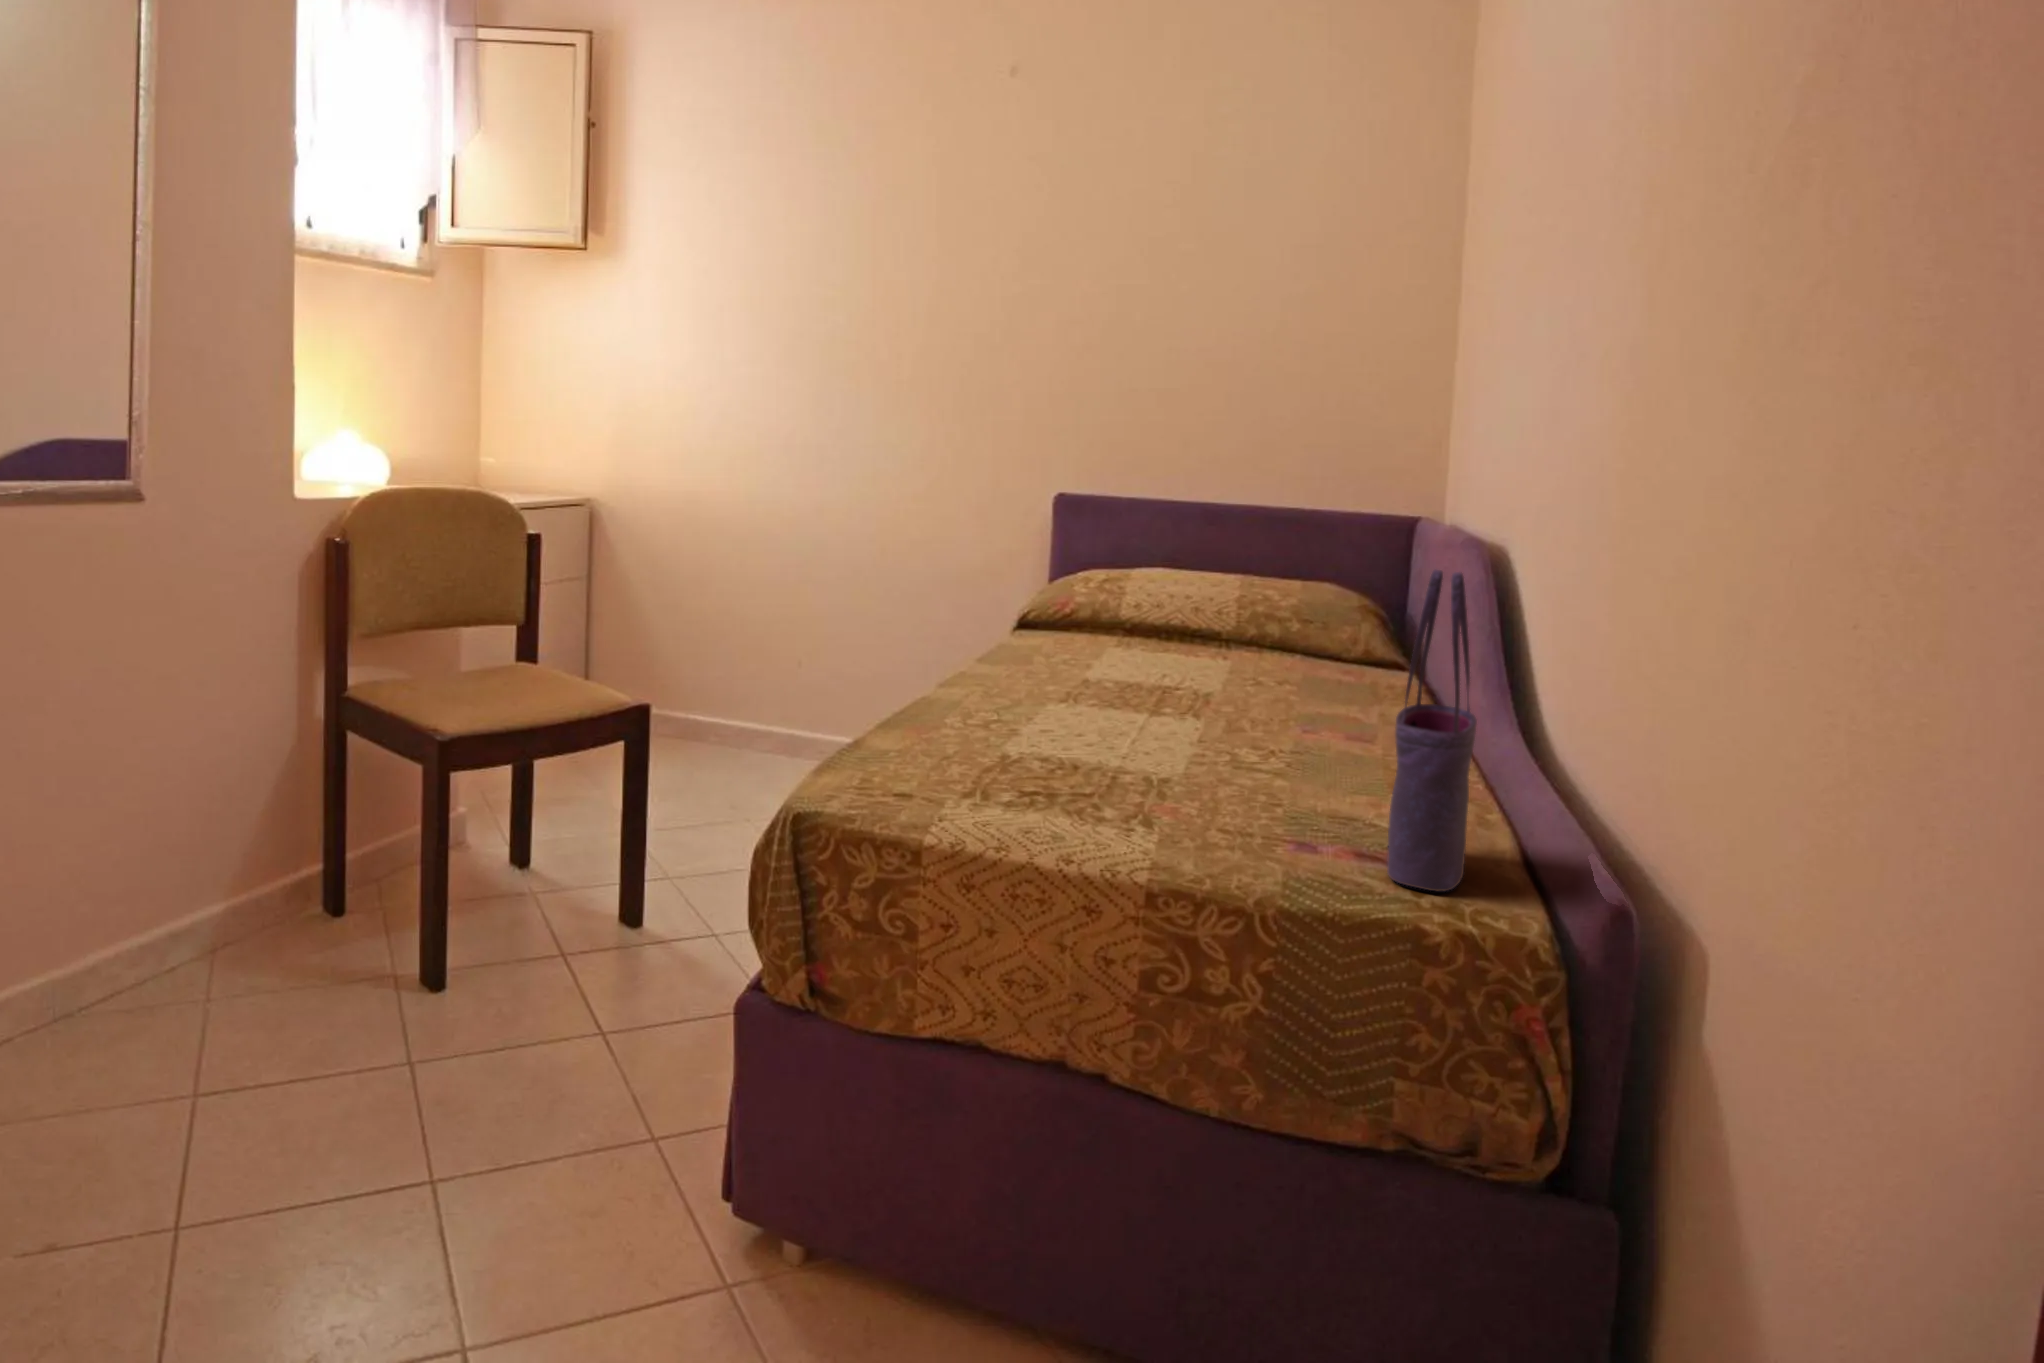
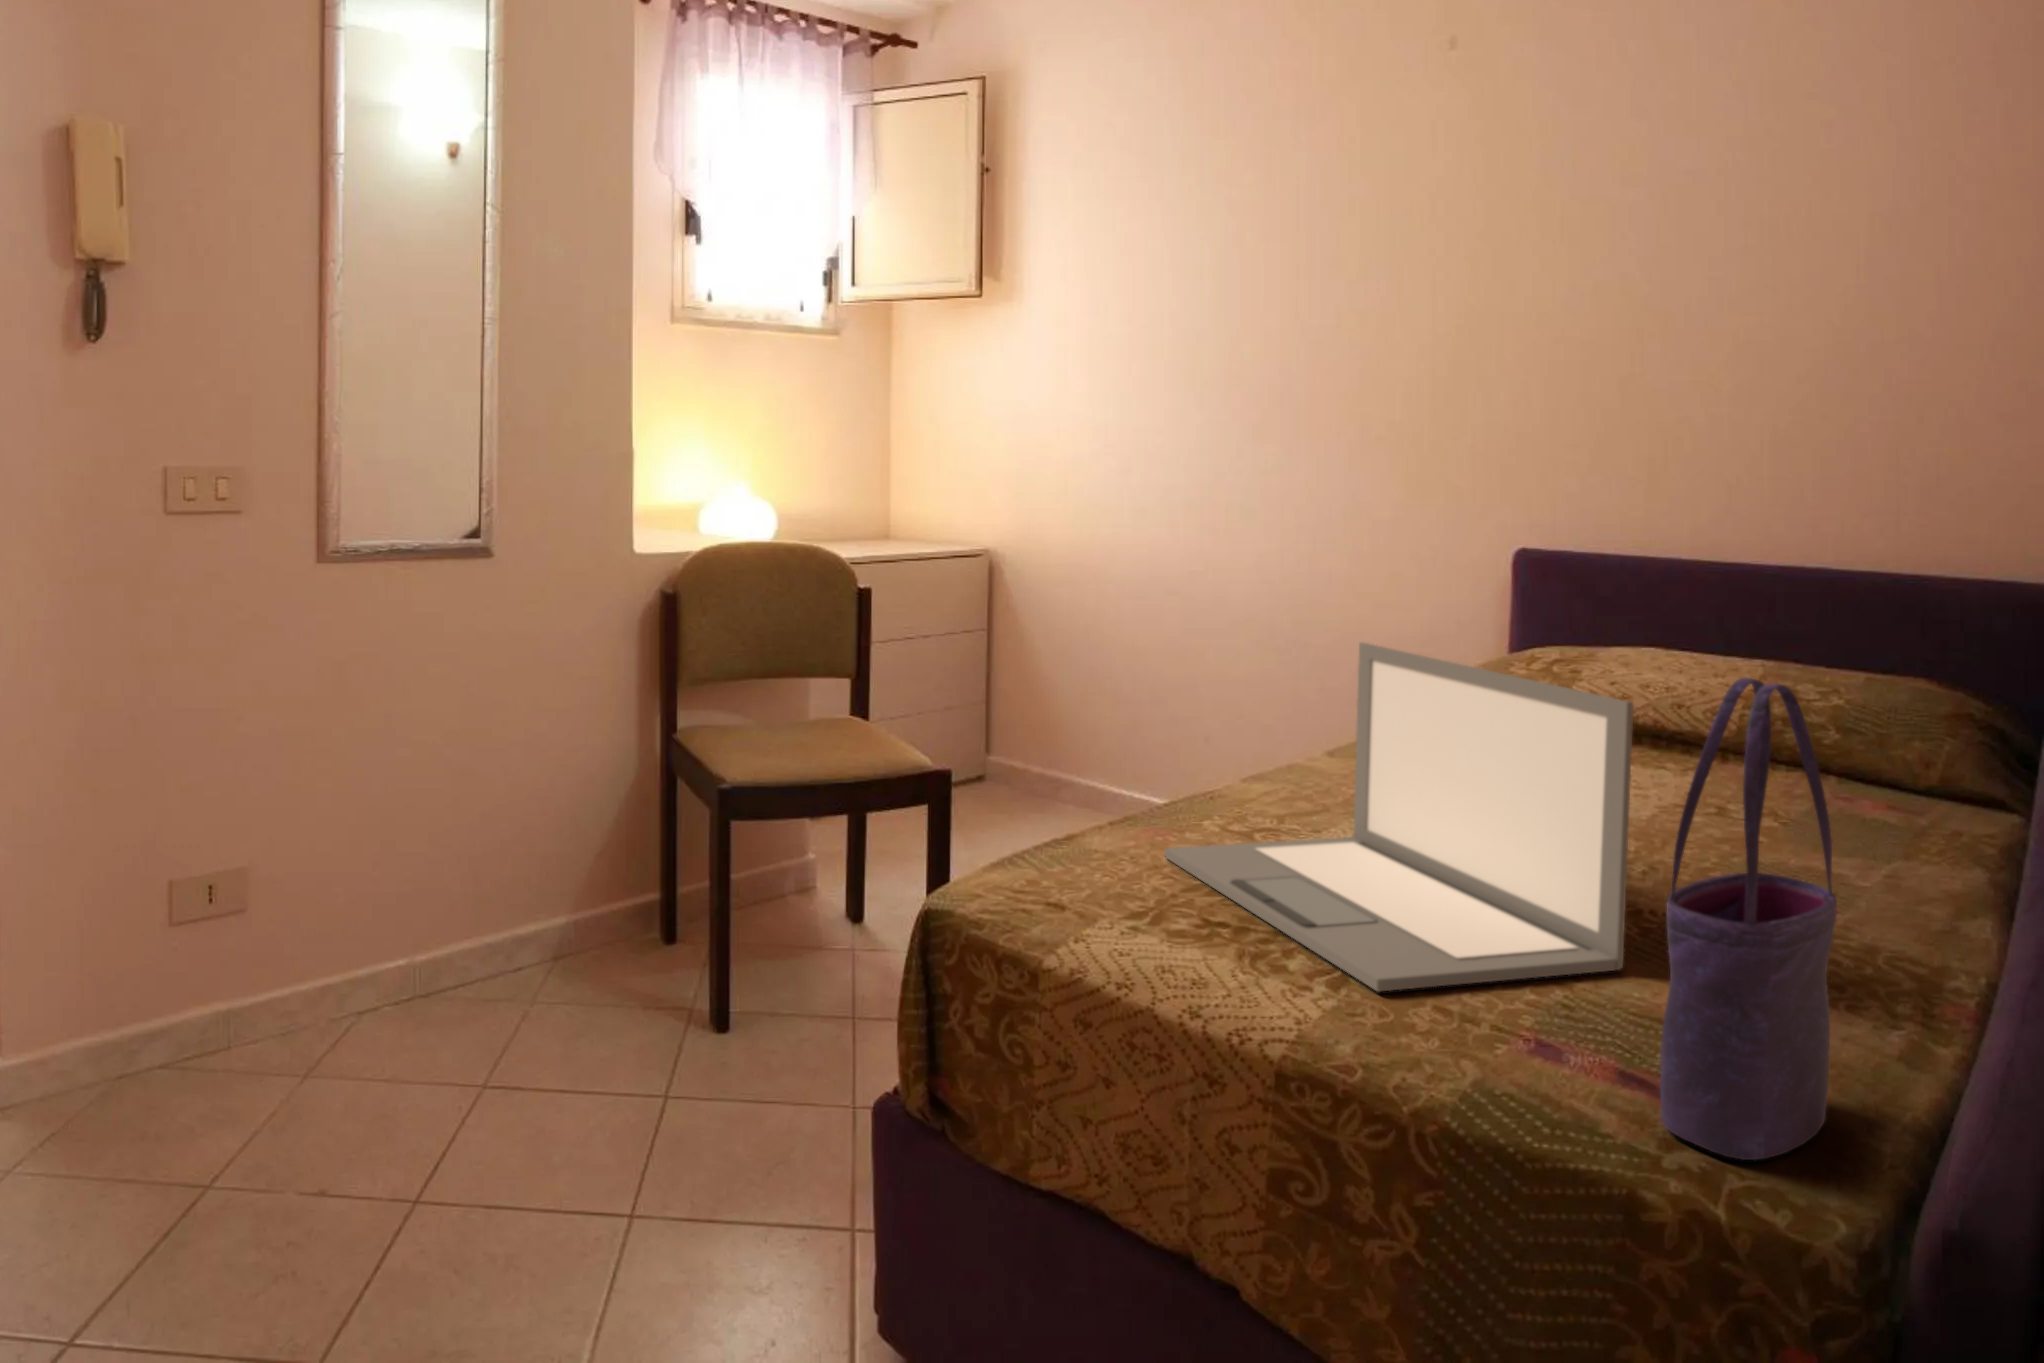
laptop: none [944,564,1302,826] -> present [1165,642,1633,991]

